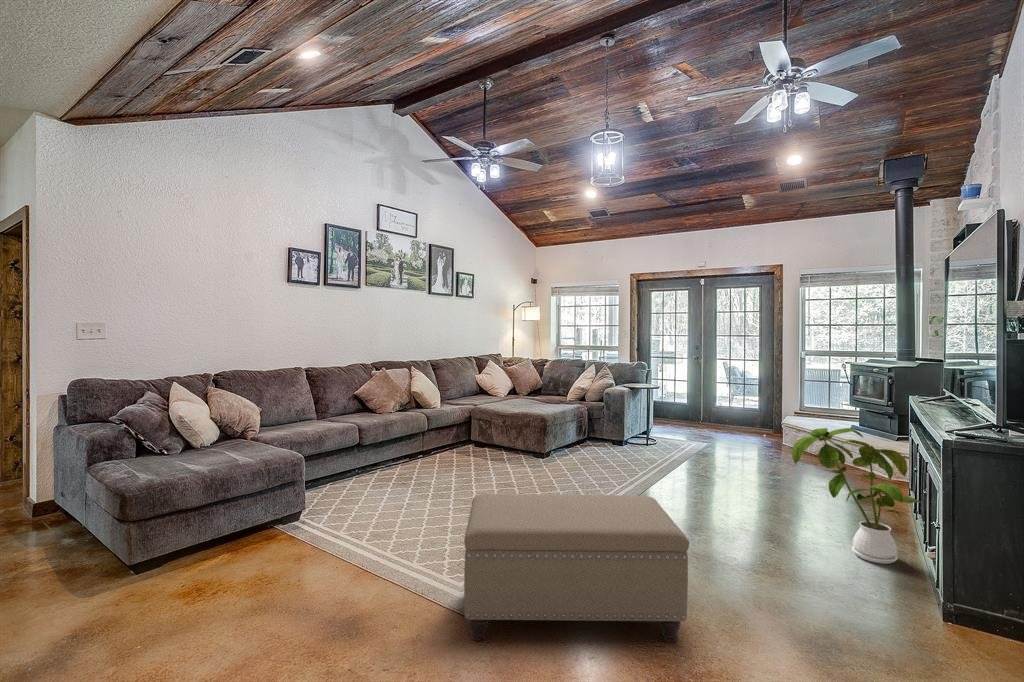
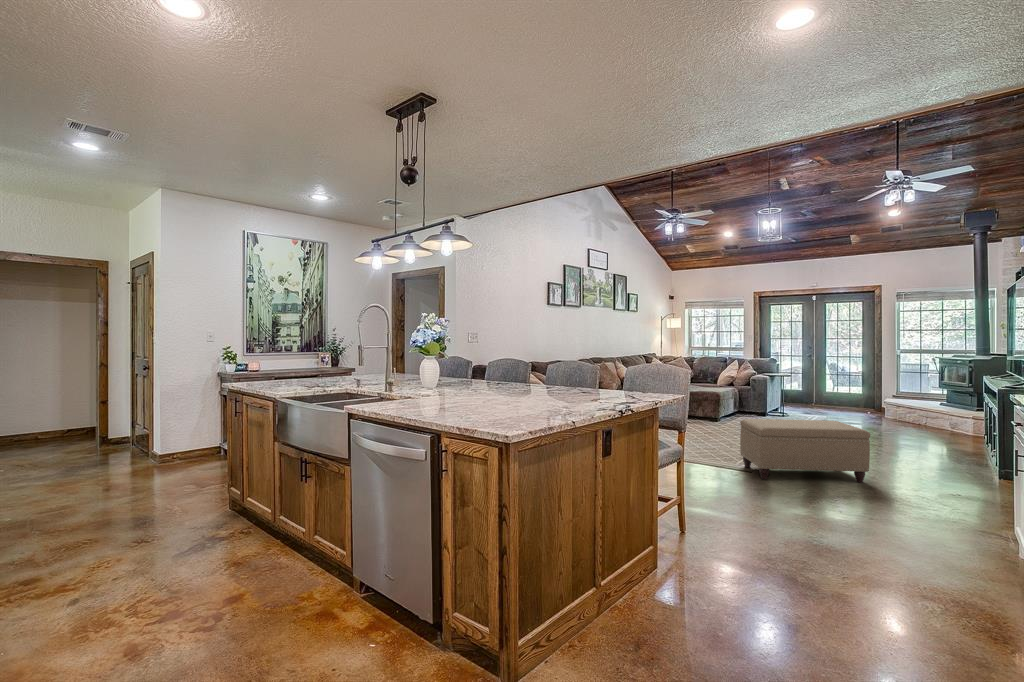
house plant: present [792,428,922,564] -> none [911,390,992,465]

